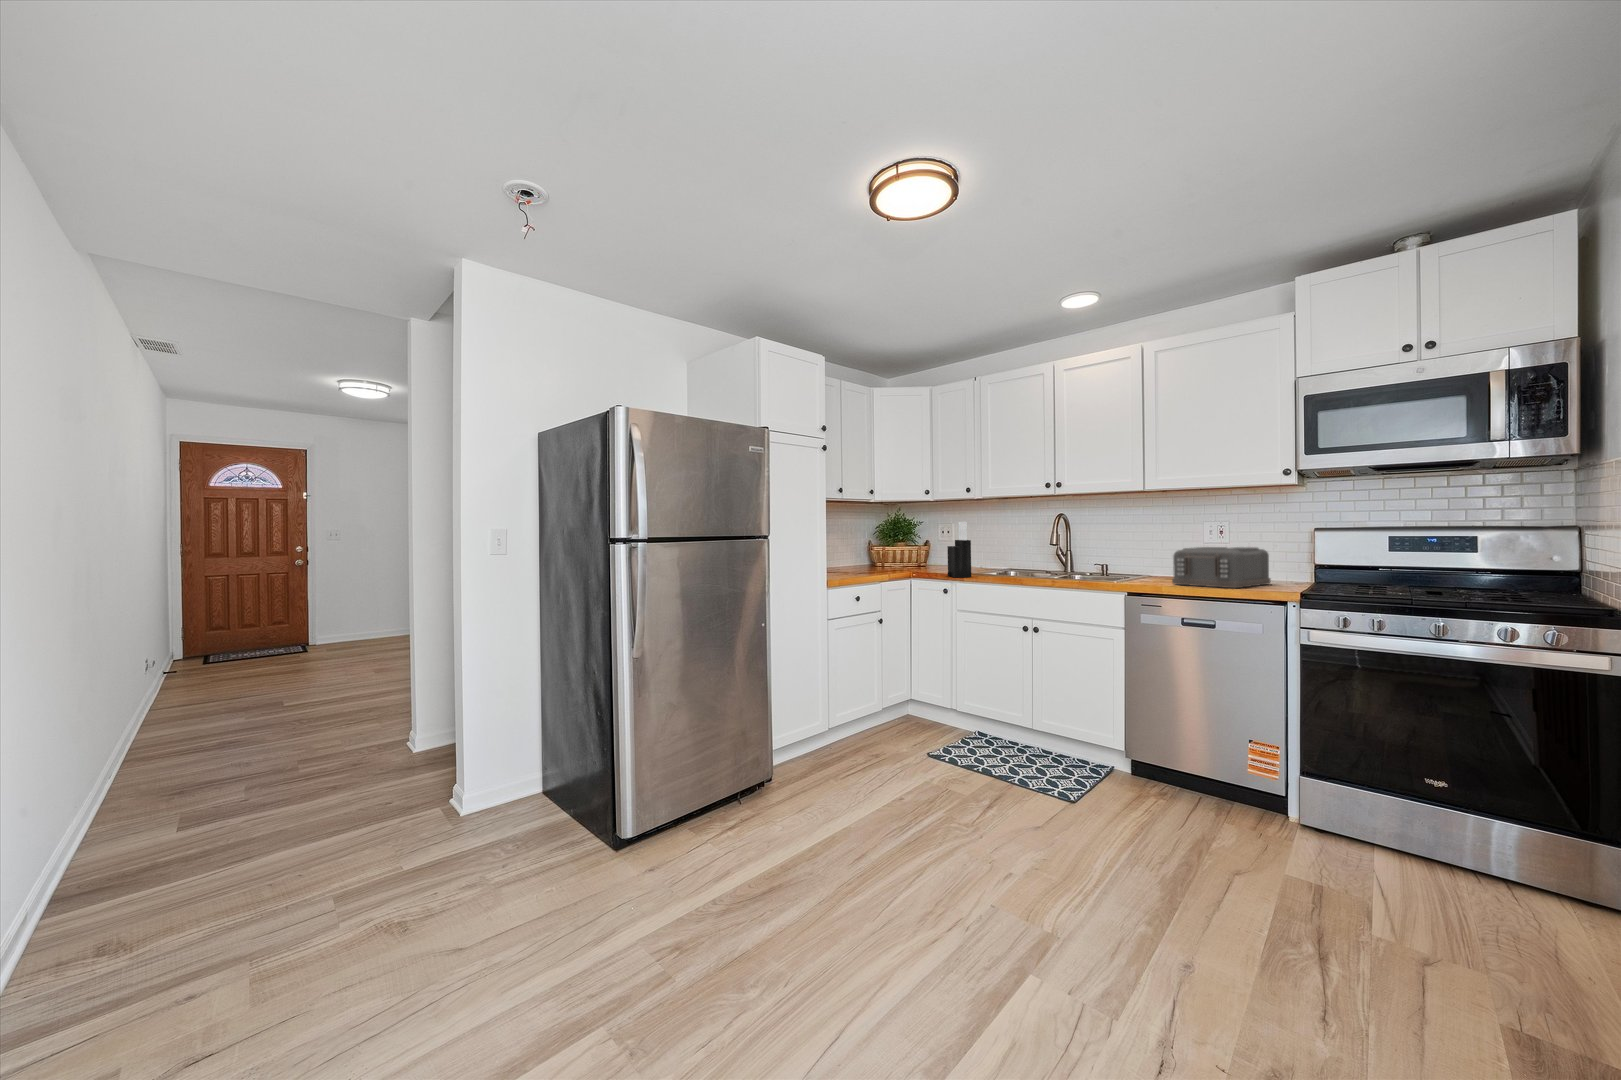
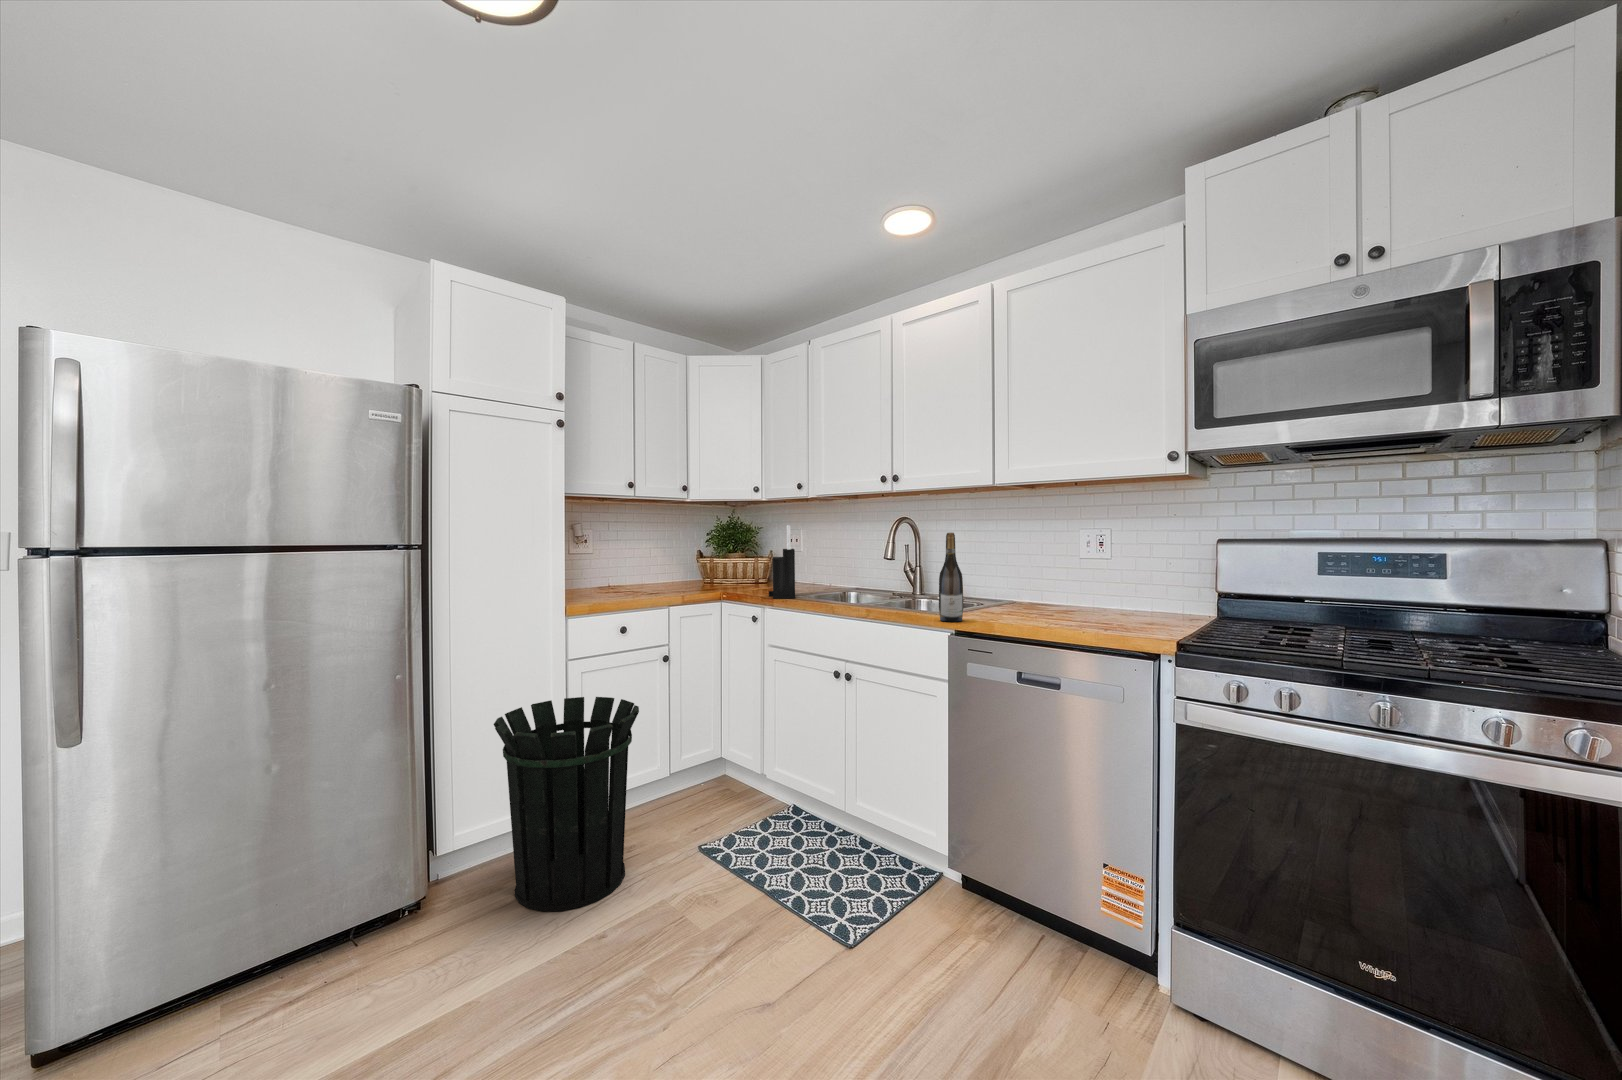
wine bottle: none [1115,526,1134,587] -> present [939,533,963,622]
toaster: present [1172,547,1271,588] -> none [1021,563,1156,626]
waste bin: none [805,646,899,785] -> present [494,697,639,911]

